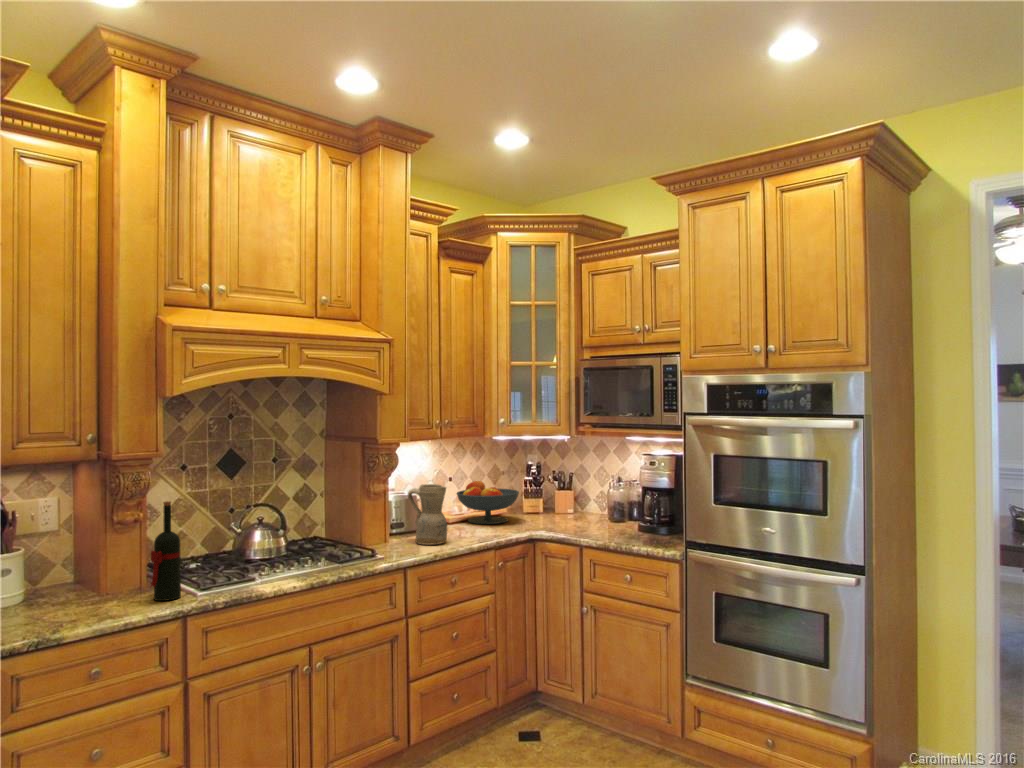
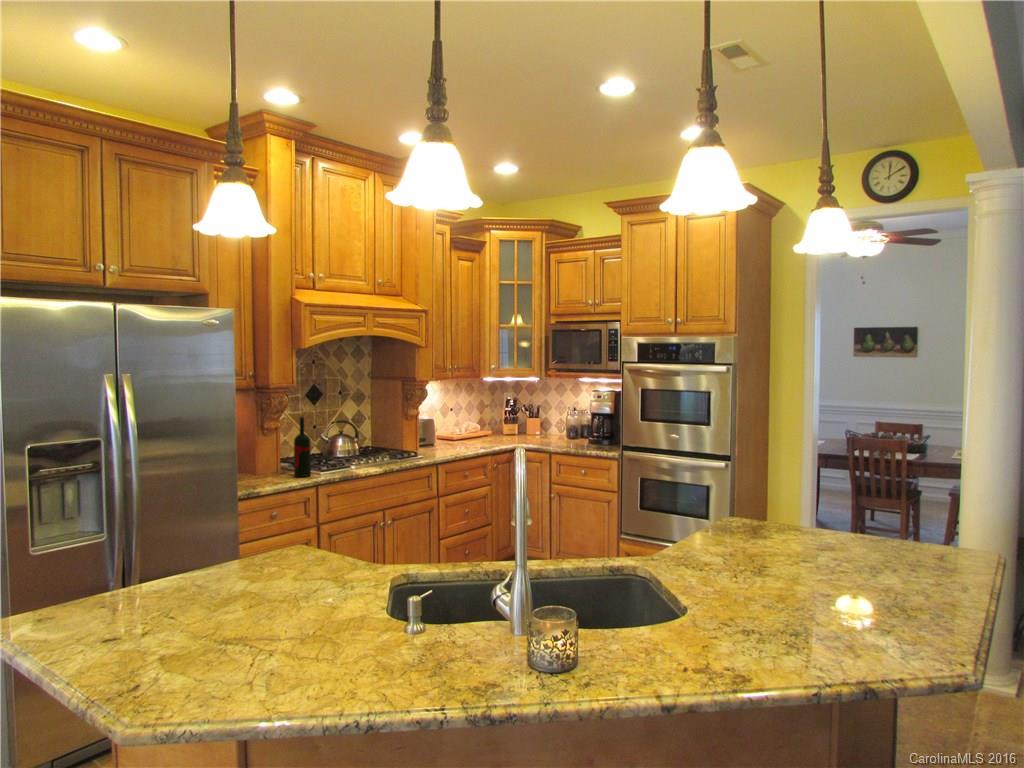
fruit bowl: present [457,481,519,524] -> none [459,410,504,440]
ceramic pitcher: present [408,484,447,545] -> none [433,410,461,451]

